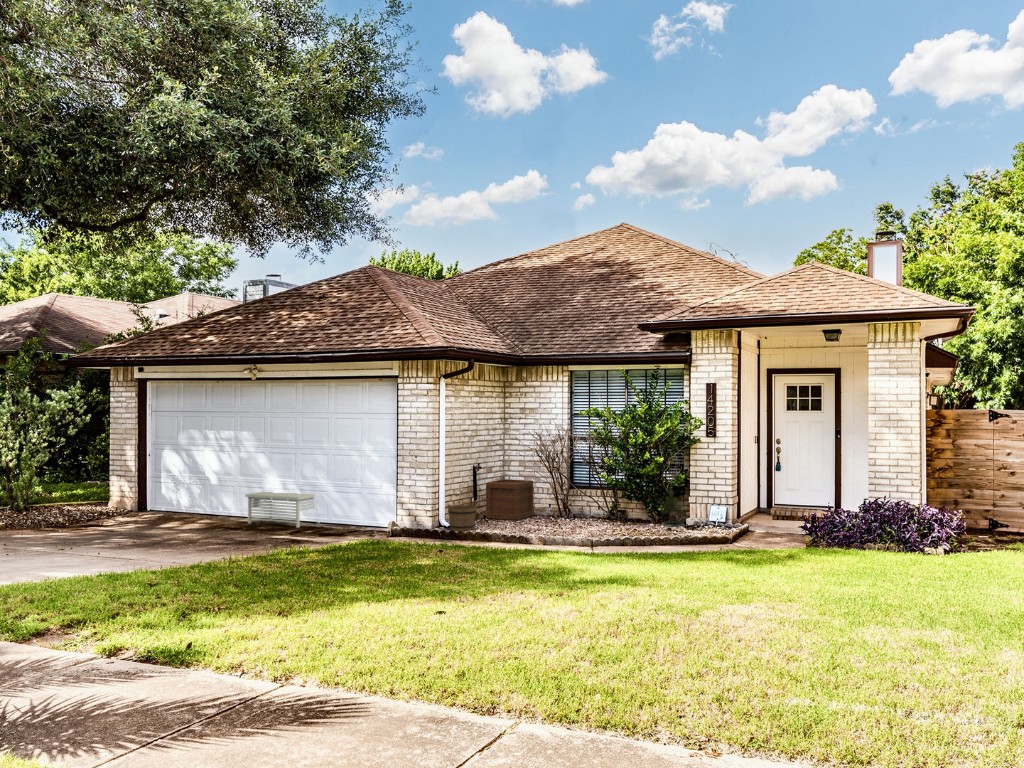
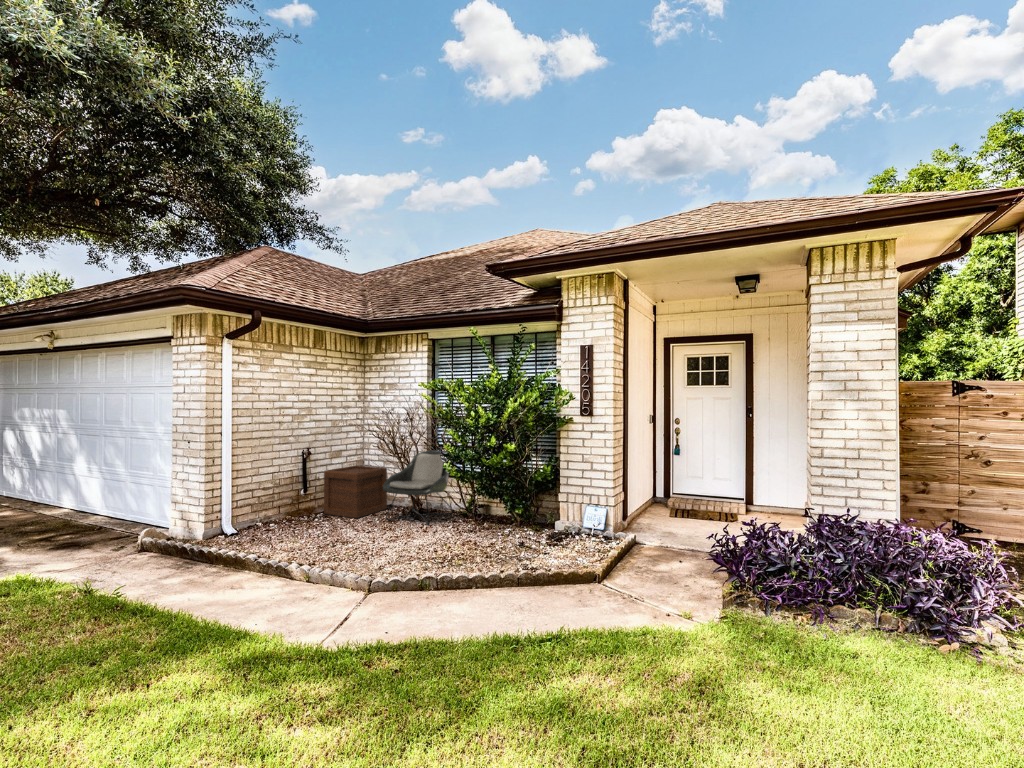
lounge chair: none [542,466,595,523] -> present [383,451,453,525]
potted tree: present [660,488,684,526] -> none [520,479,555,533]
storage bench: present [245,492,320,528] -> none [23,479,118,531]
bucket: present [448,502,477,531] -> none [239,500,282,541]

